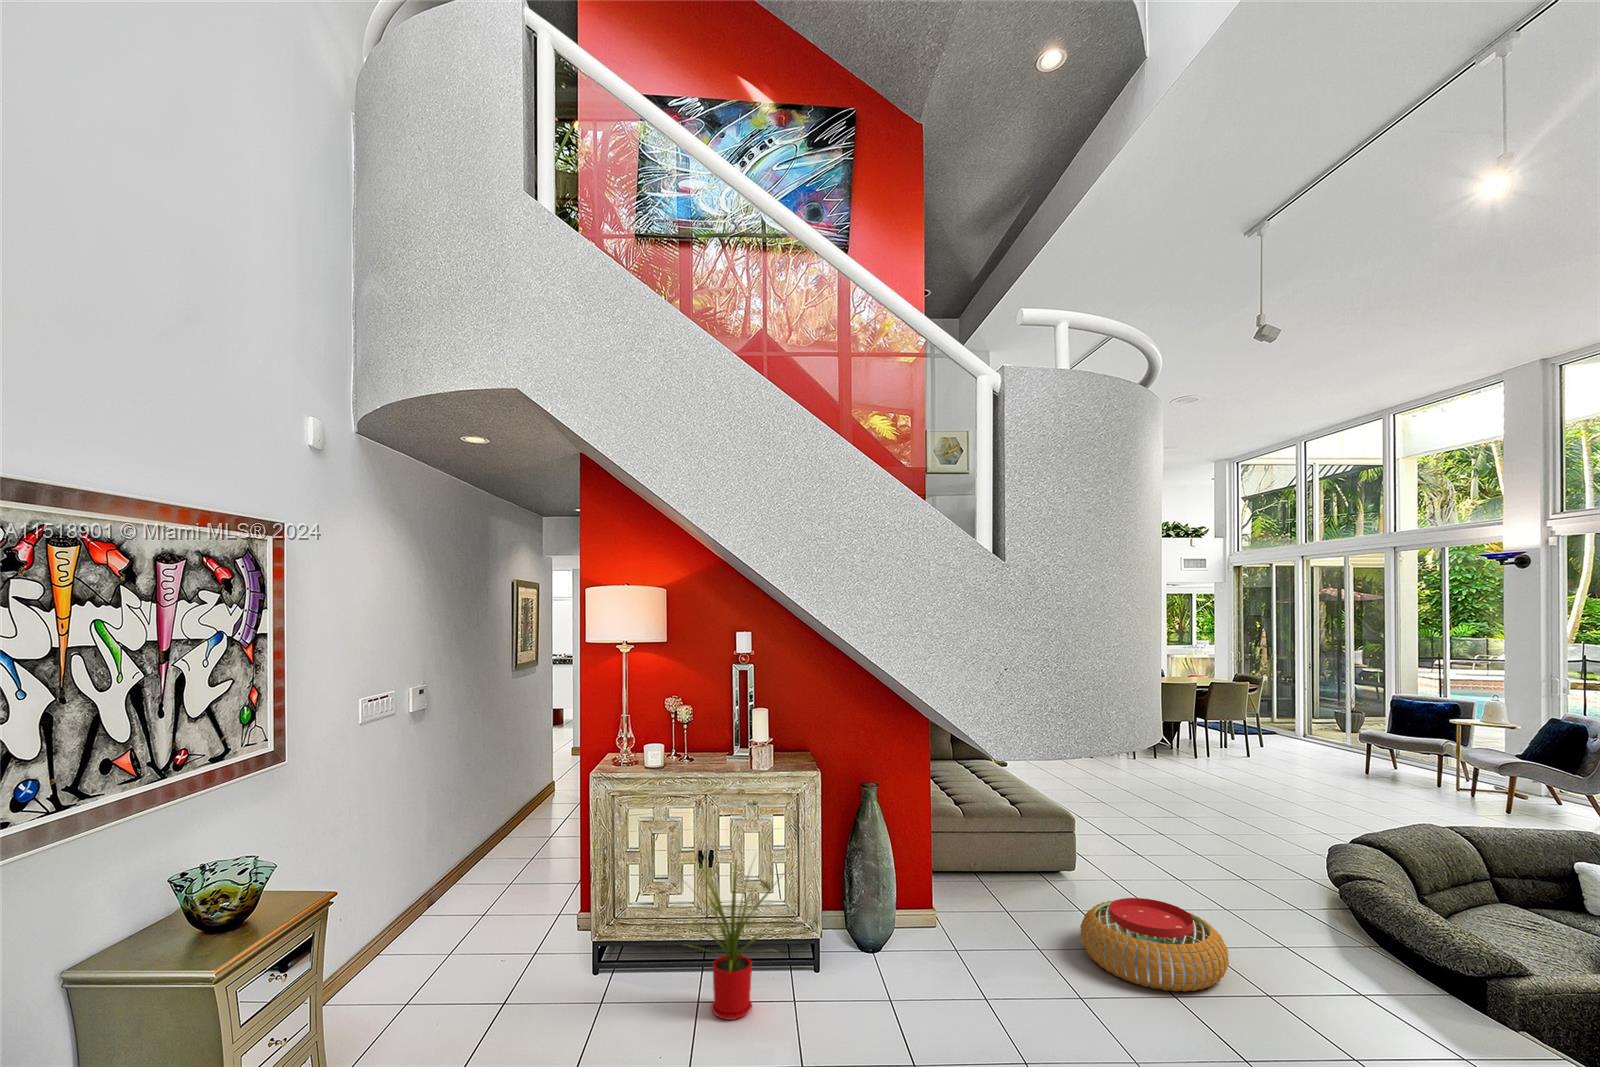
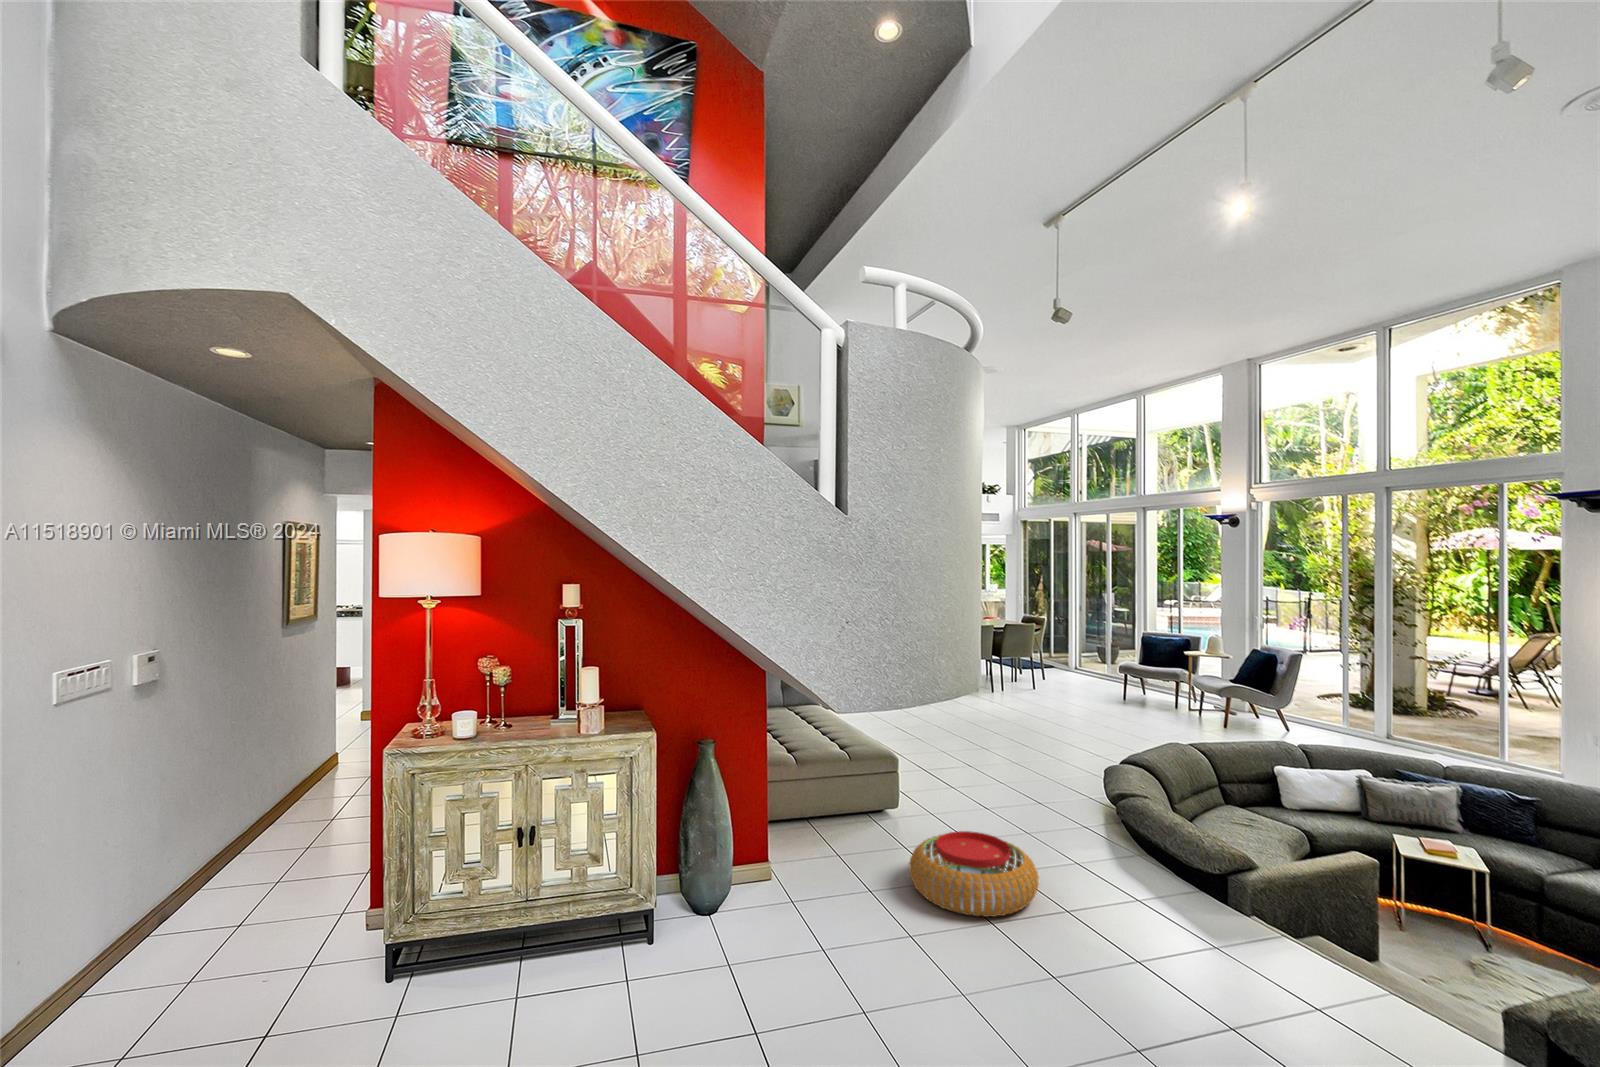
house plant: present [683,860,772,1020] -> none [494,825,621,1011]

